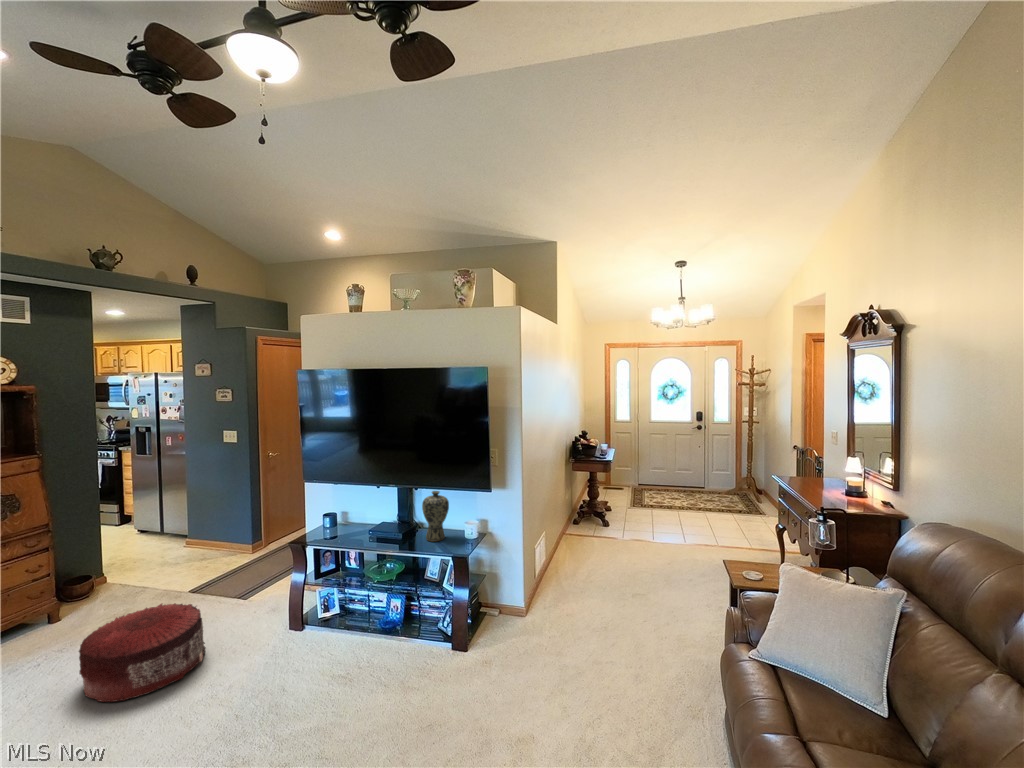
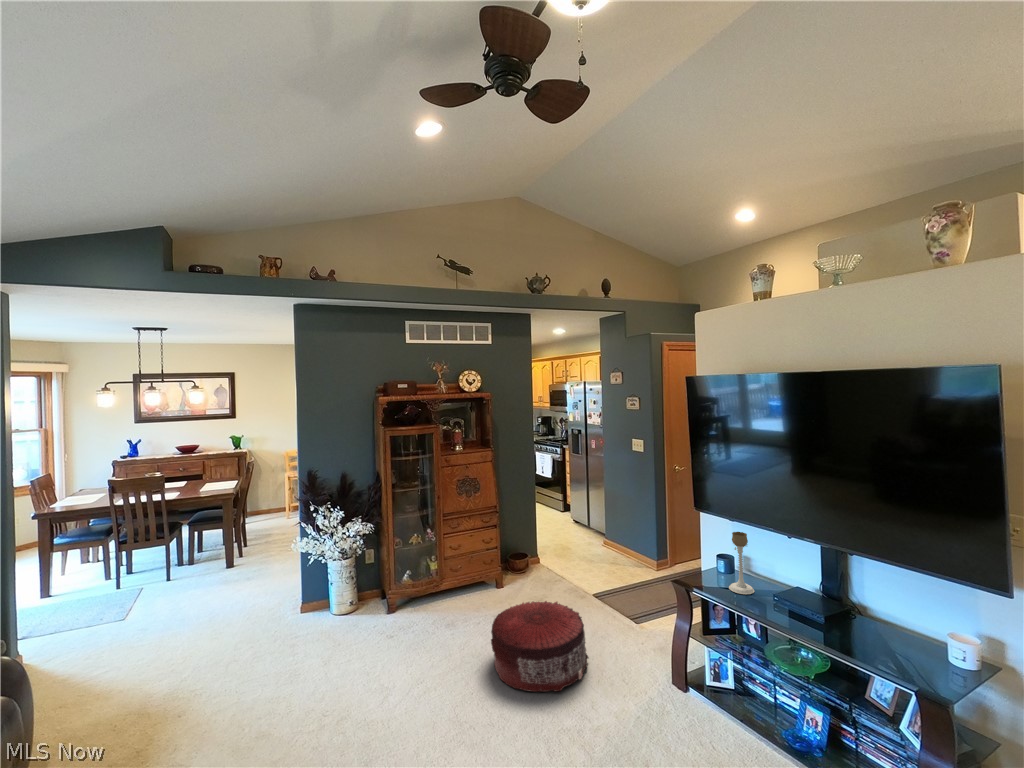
candle holder: none [336,490,355,537] -> present [729,532,754,594]
vase: present [422,491,449,541] -> none [862,568,917,656]

